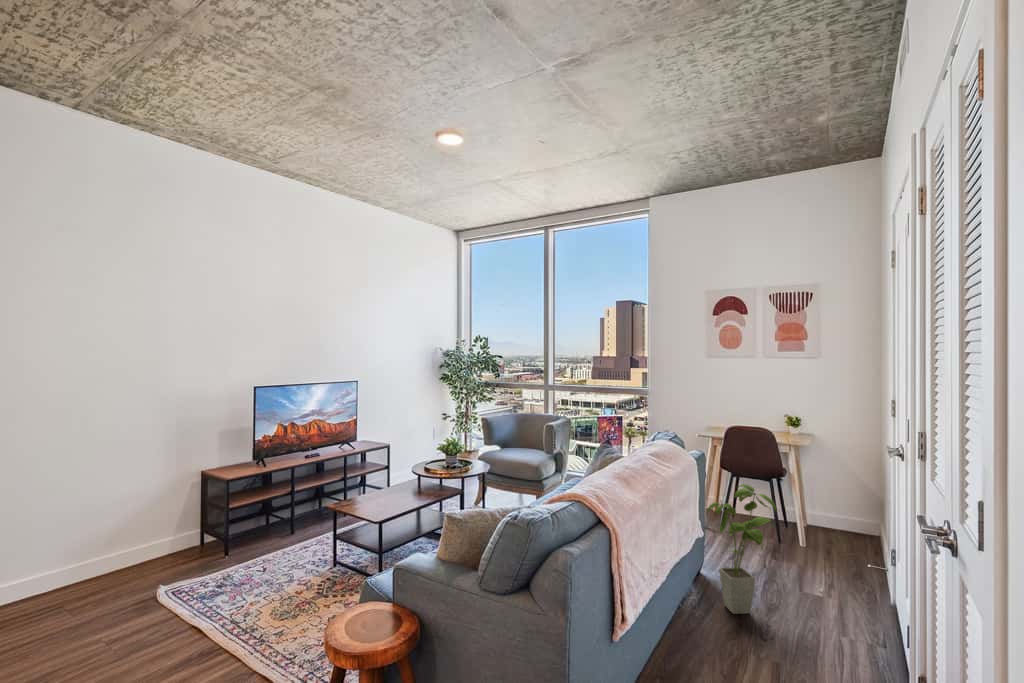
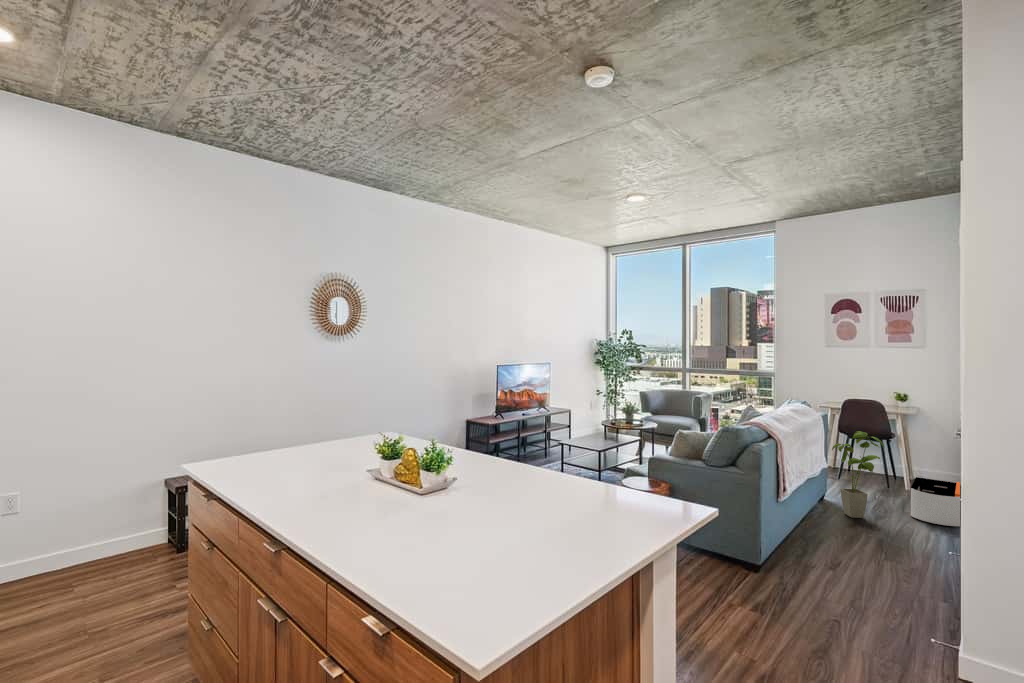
storage bin: none [811,537,884,622] -> present [911,477,960,526]

